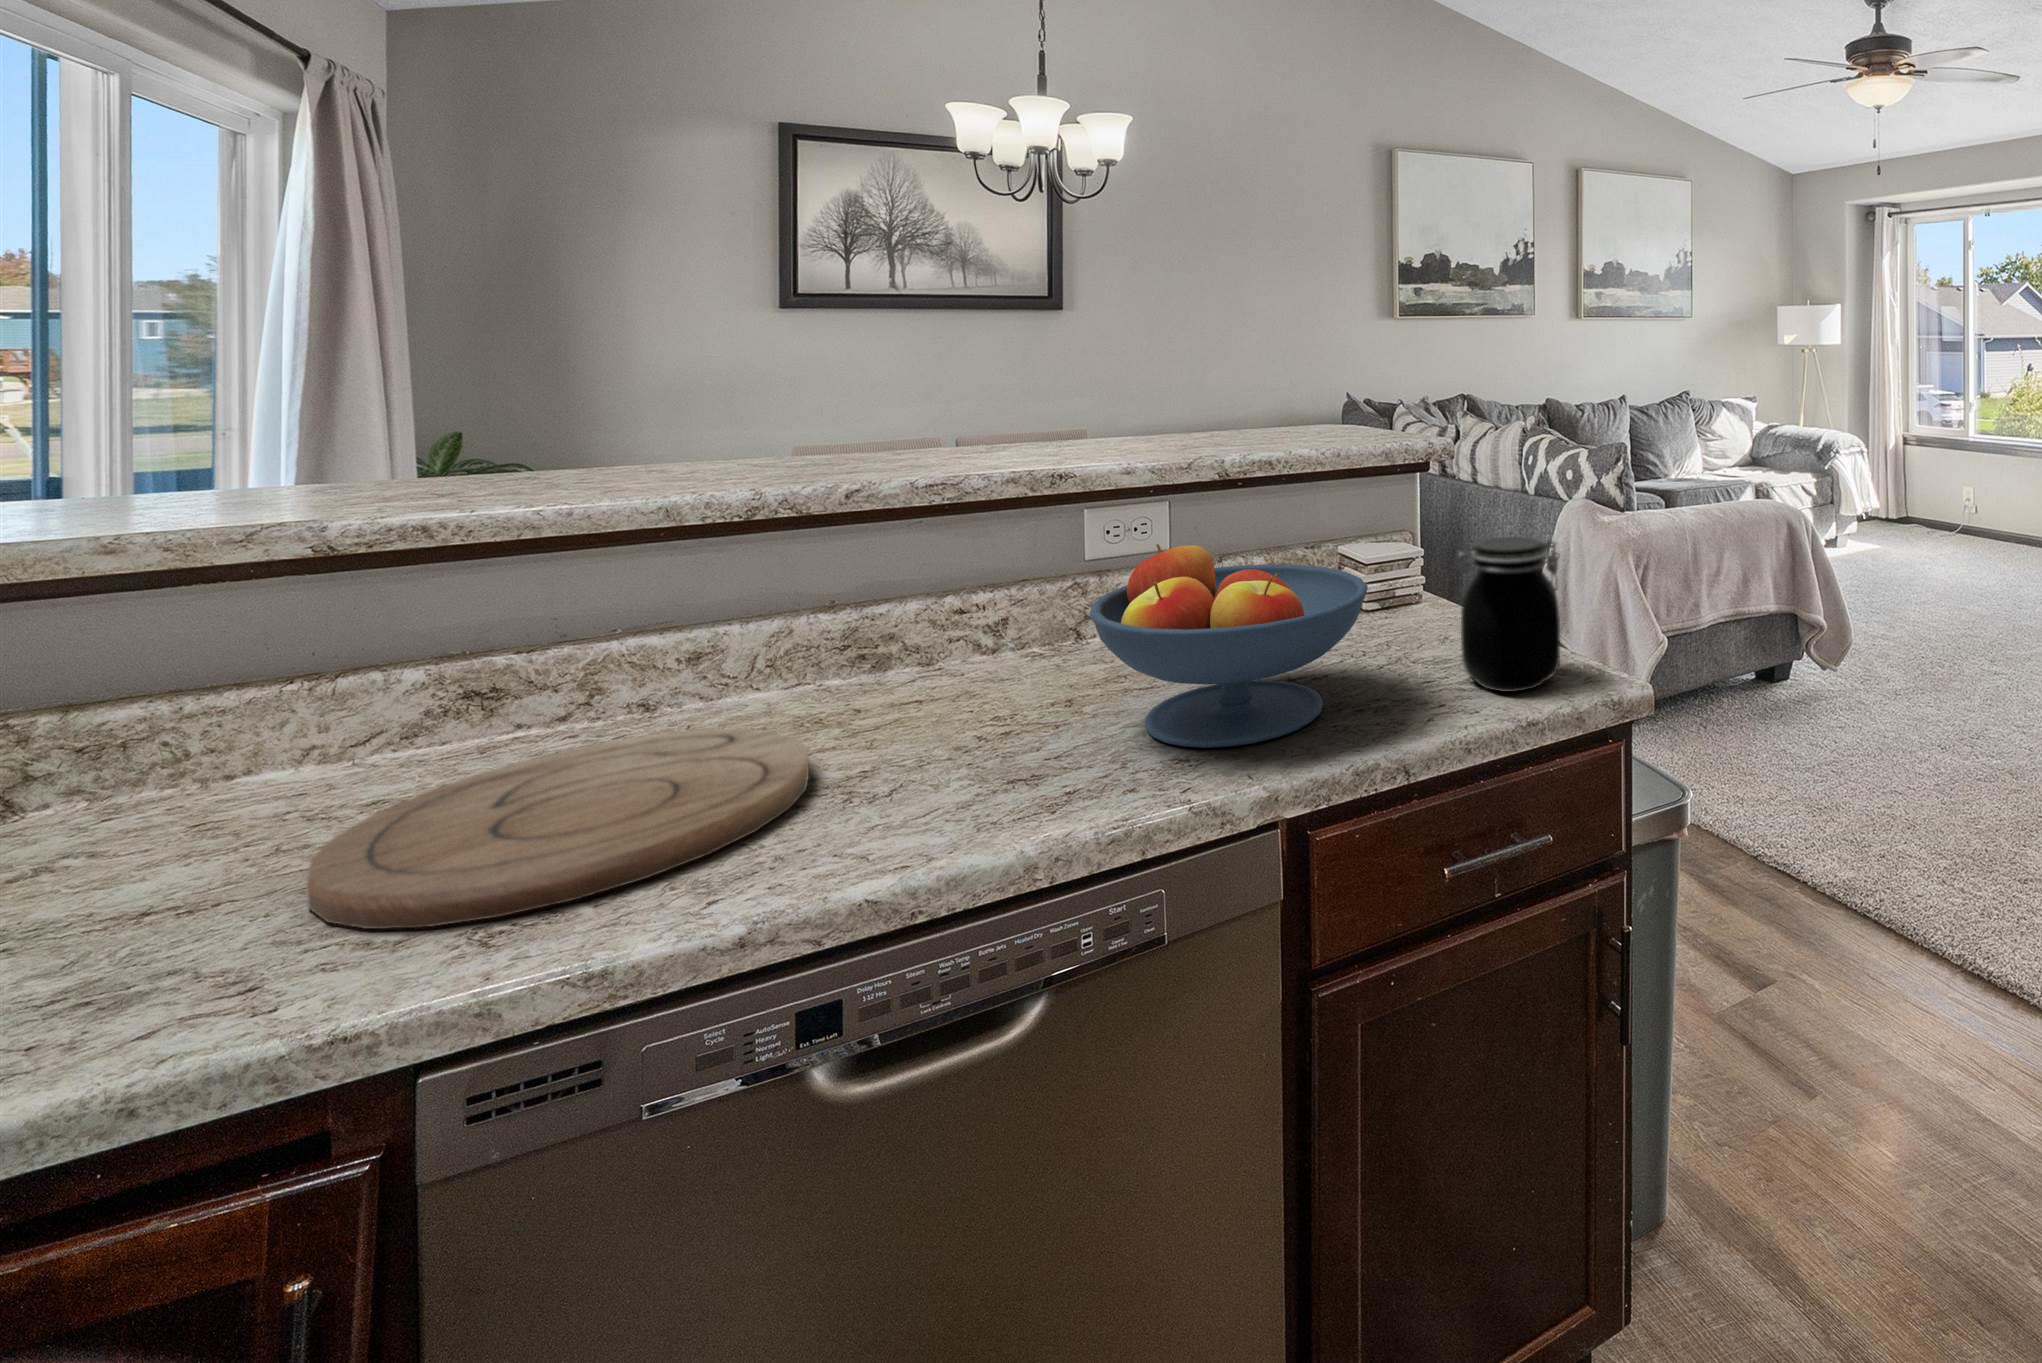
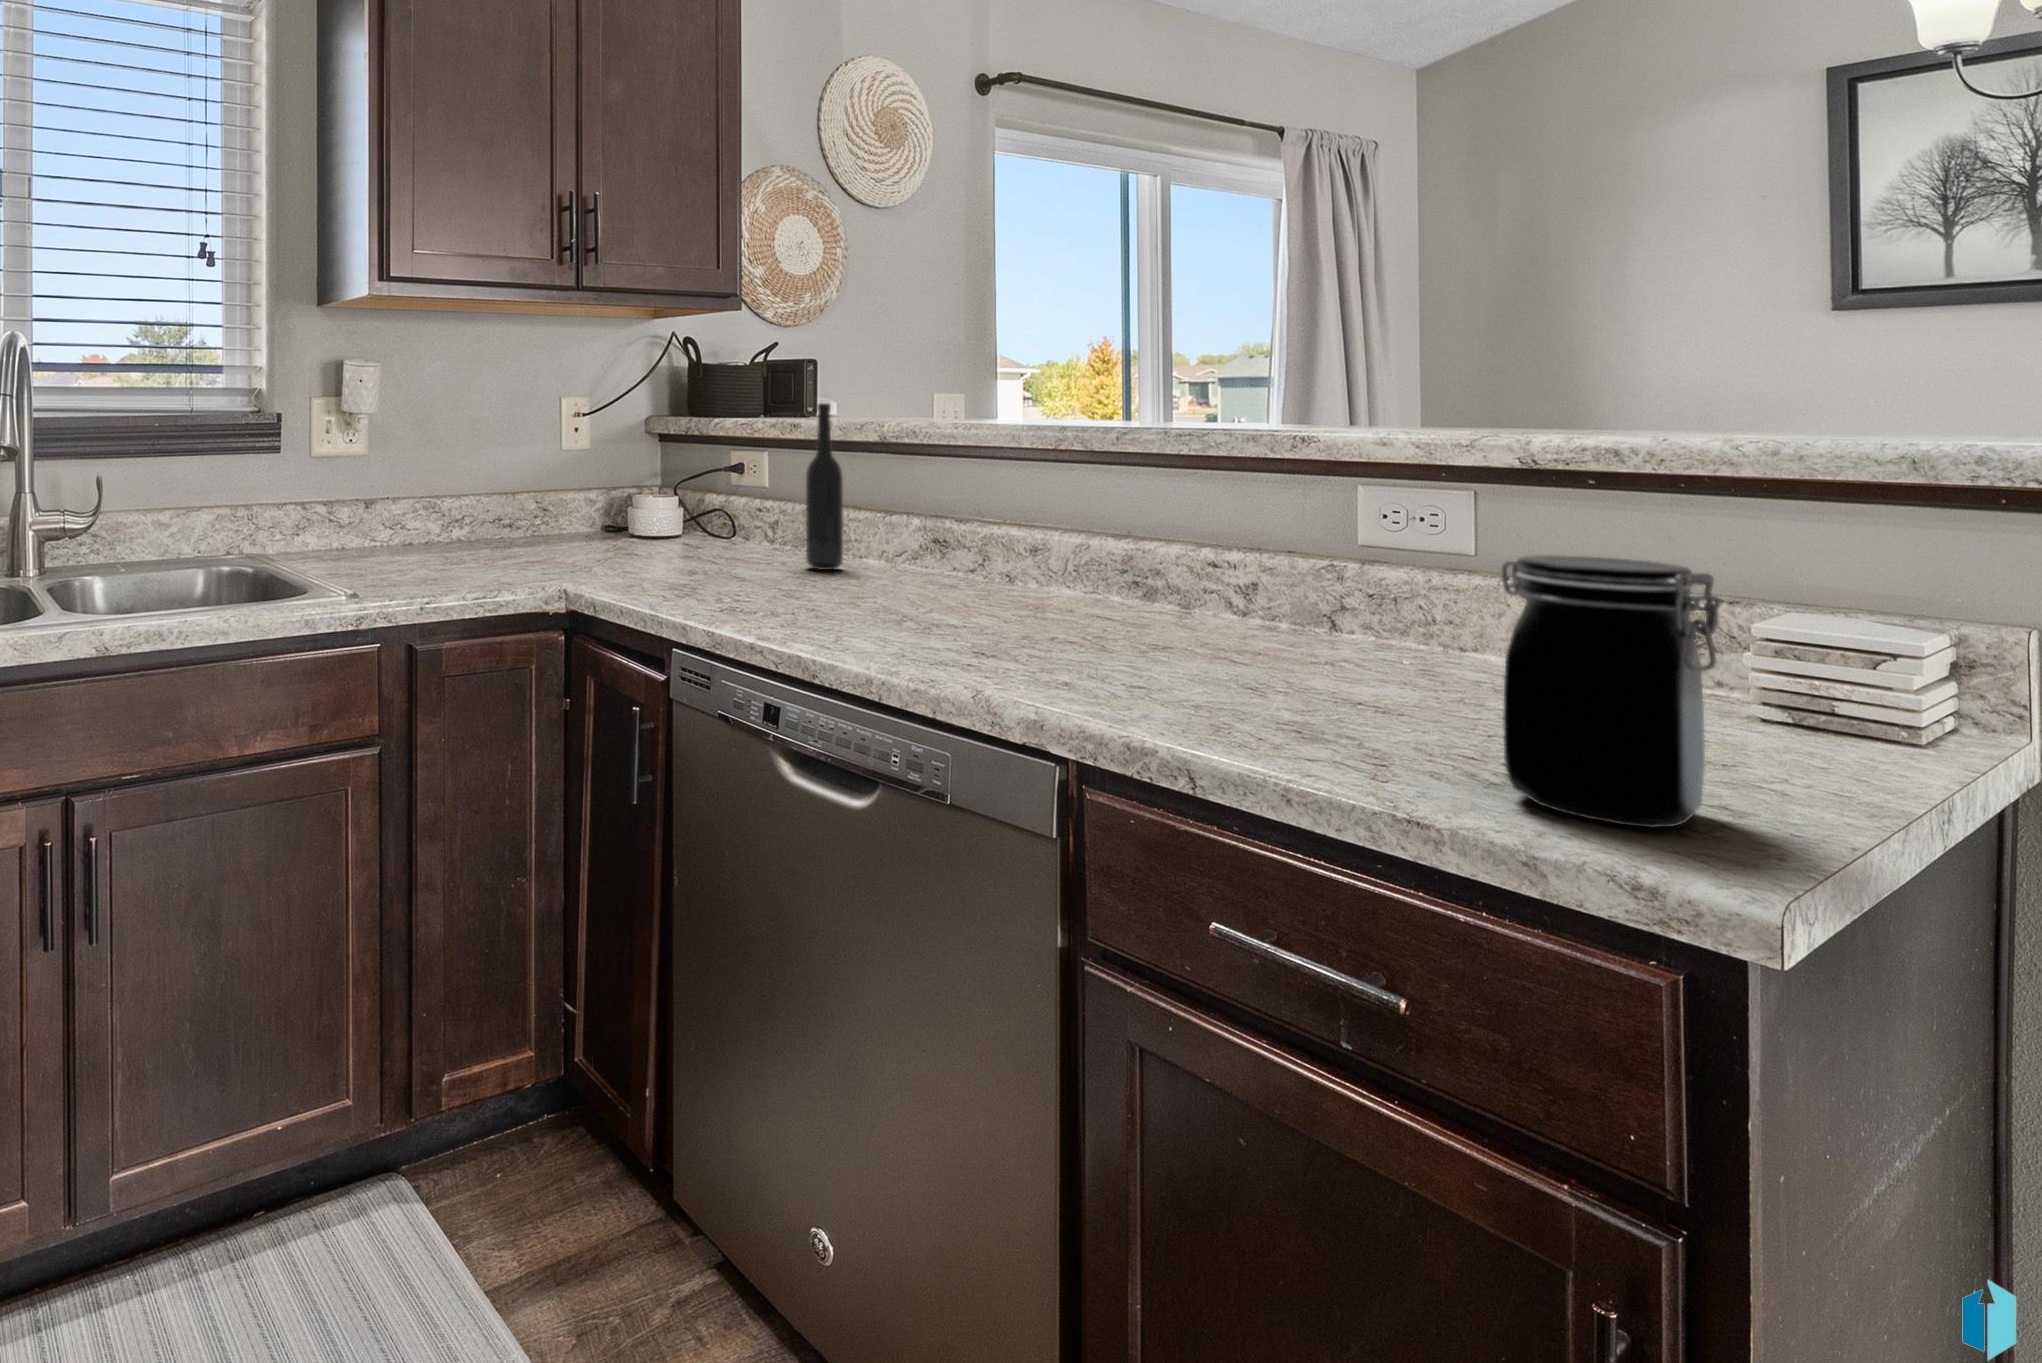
bottle: none [182,509,291,827] -> present [806,403,843,570]
fruit bowl: present [1090,544,1368,748] -> none [1046,493,1412,719]
cutting board: present [308,729,809,929] -> none [730,569,973,623]

